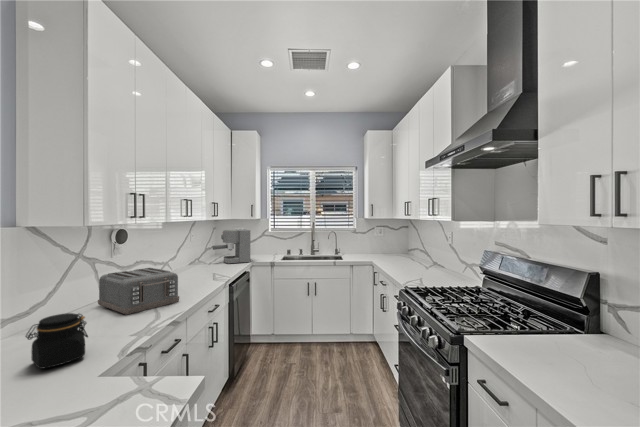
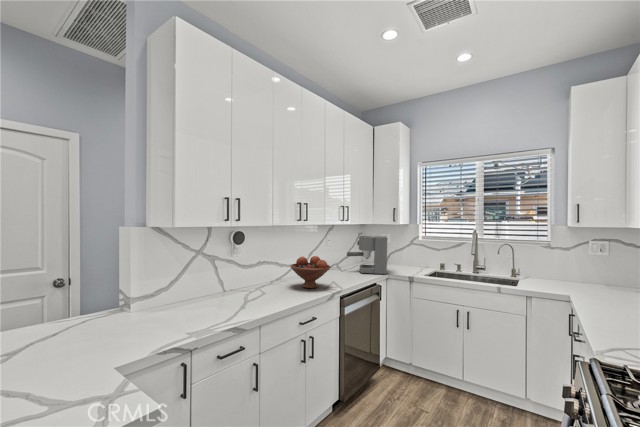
fruit bowl: none [174,250,216,281] -> present [290,256,331,288]
toaster: present [98,268,179,315] -> none [211,269,270,312]
jar: present [26,313,88,369] -> none [106,302,153,346]

